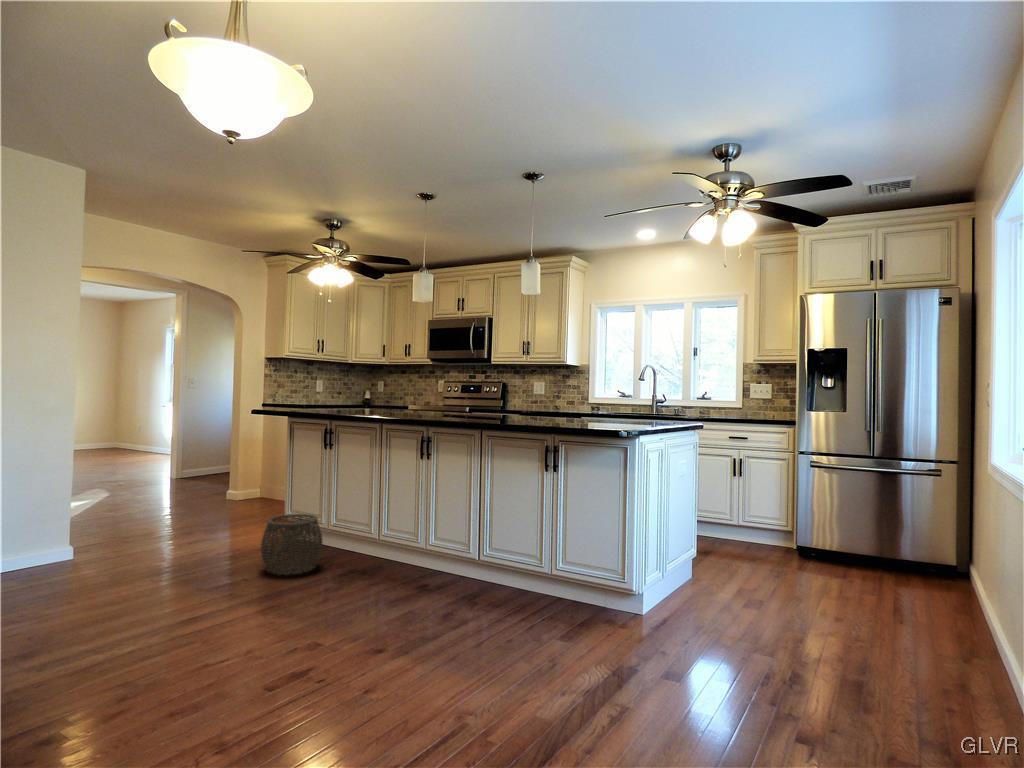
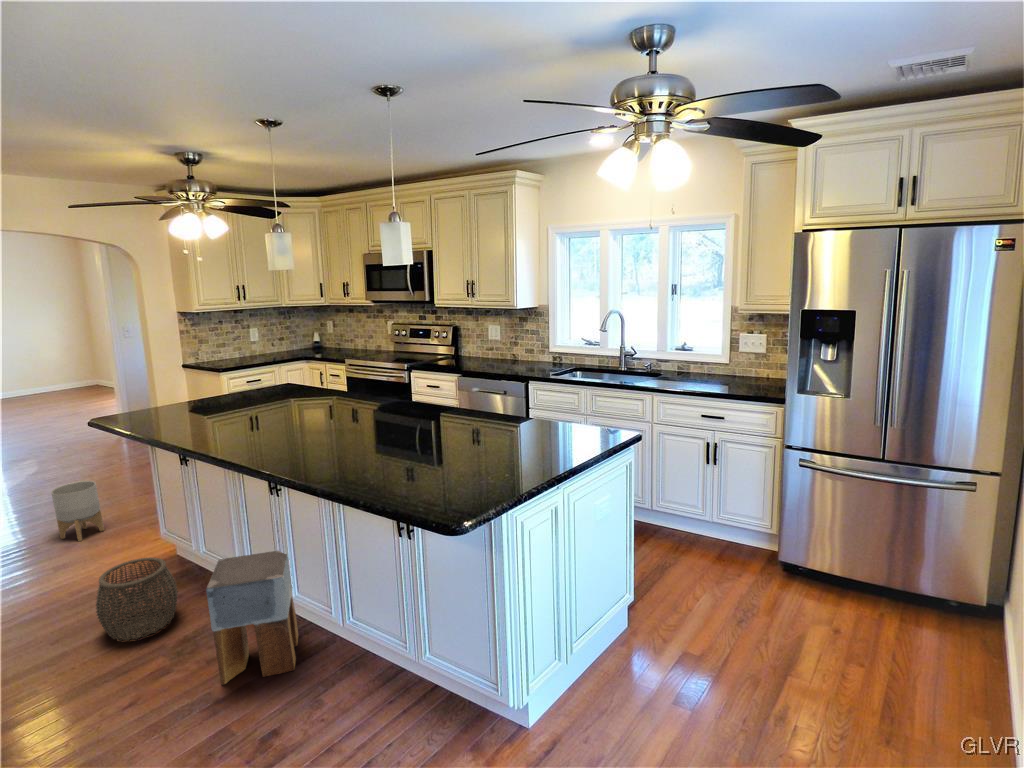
planter: none [169,480,207,530] -> present [51,481,104,541]
stool: none [381,498,445,595] -> present [206,551,298,685]

